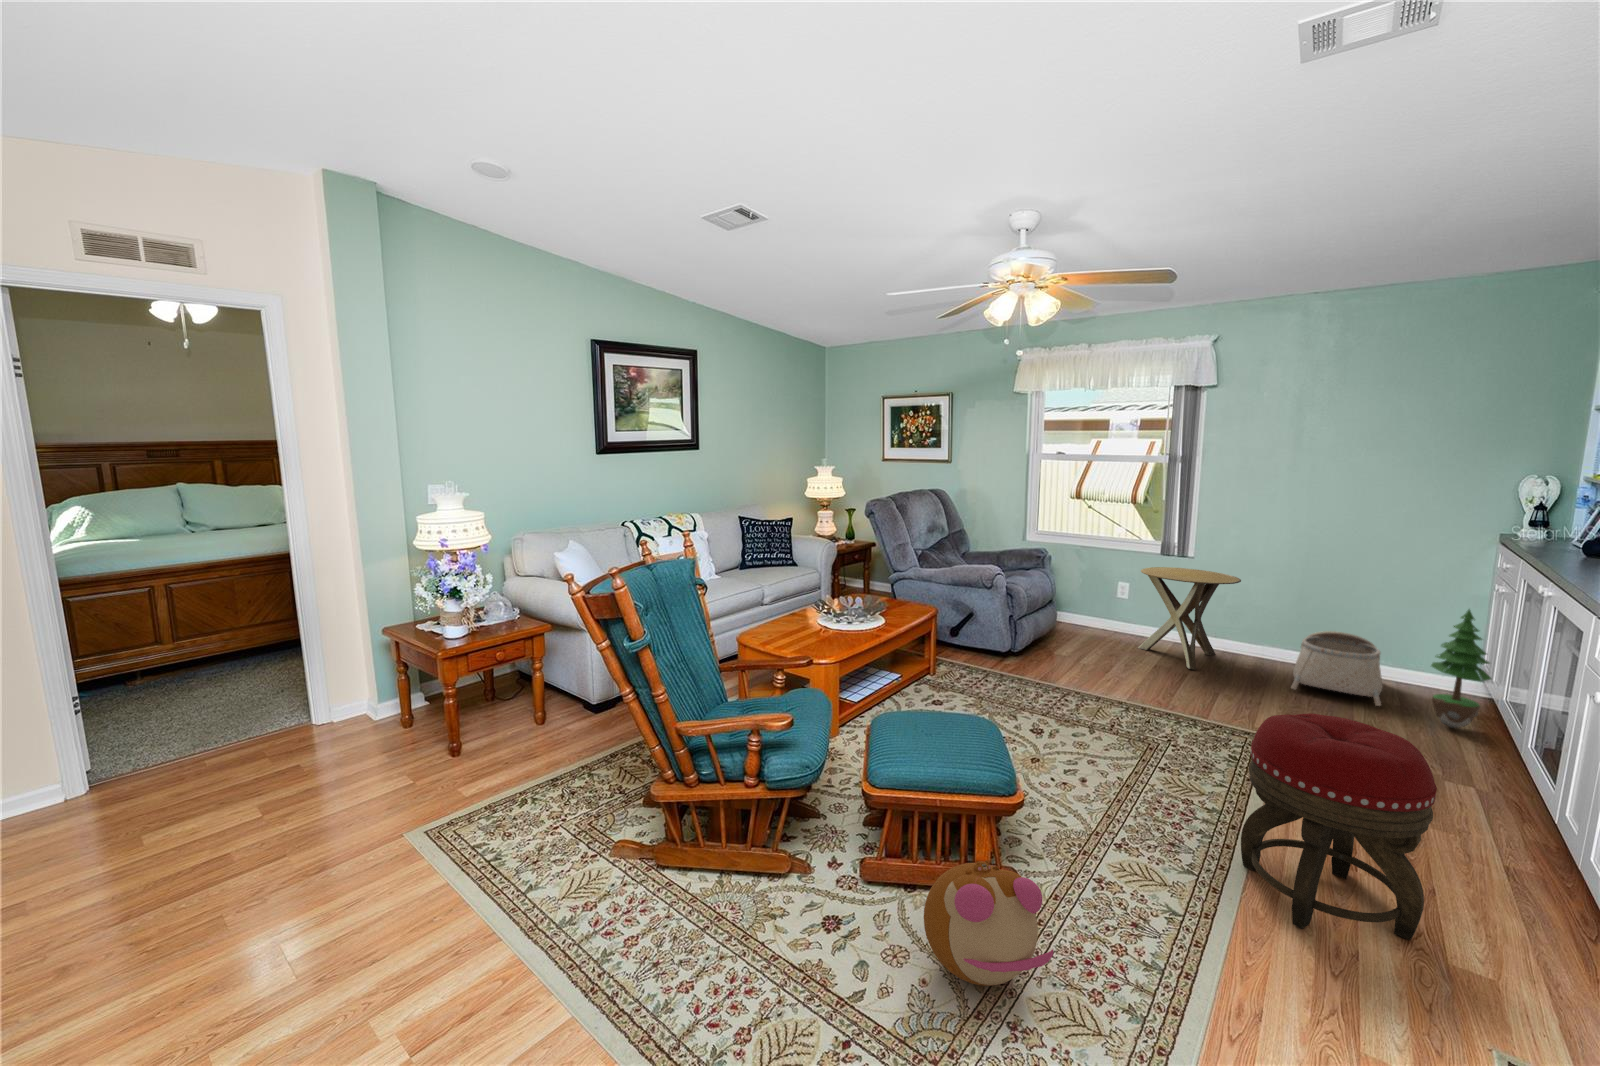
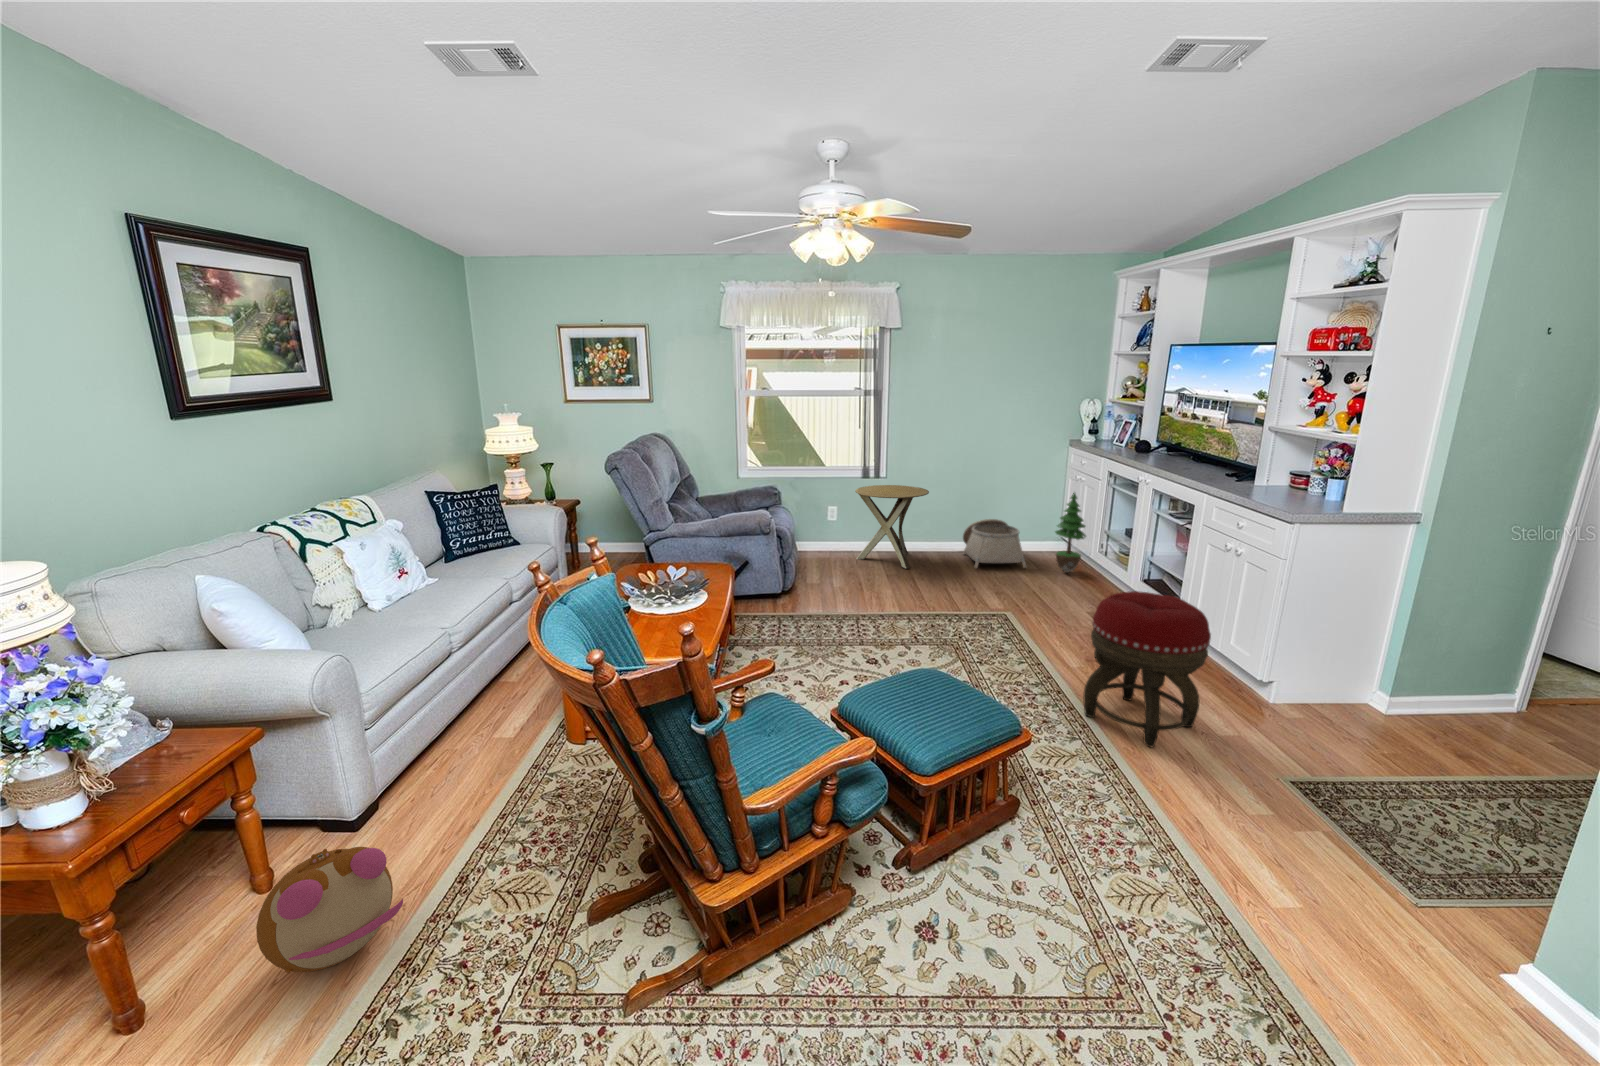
plush toy: present [924,860,1053,986] -> present [256,847,403,973]

